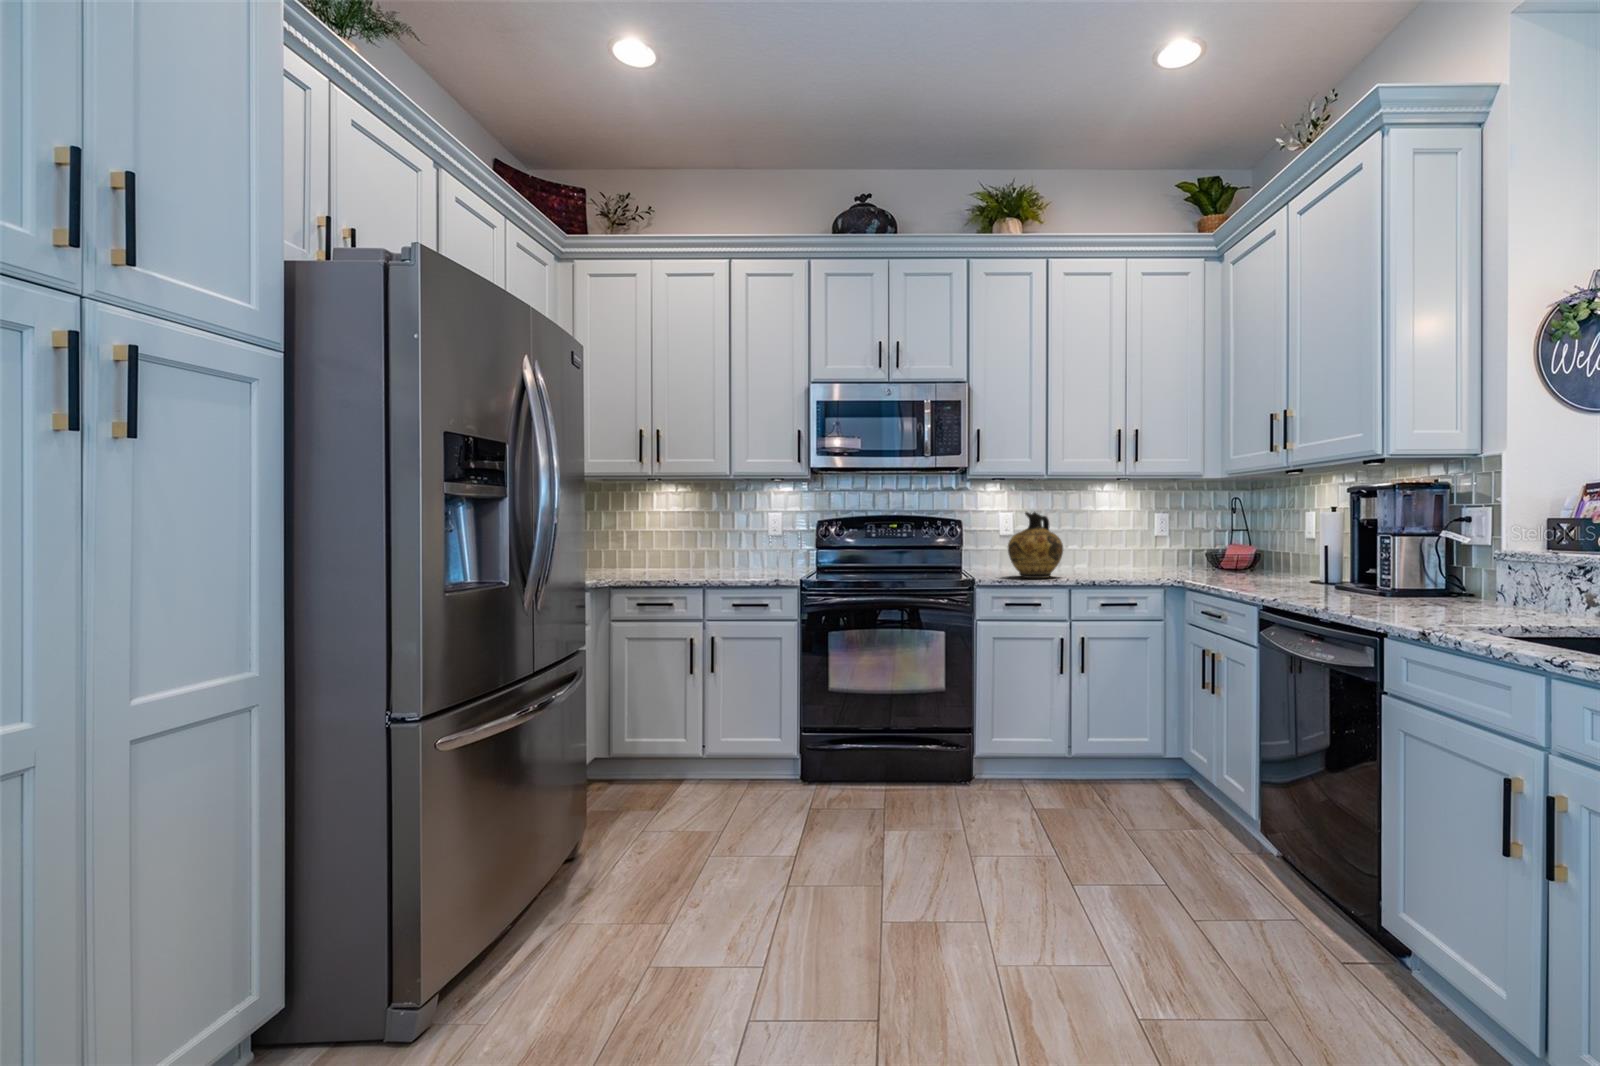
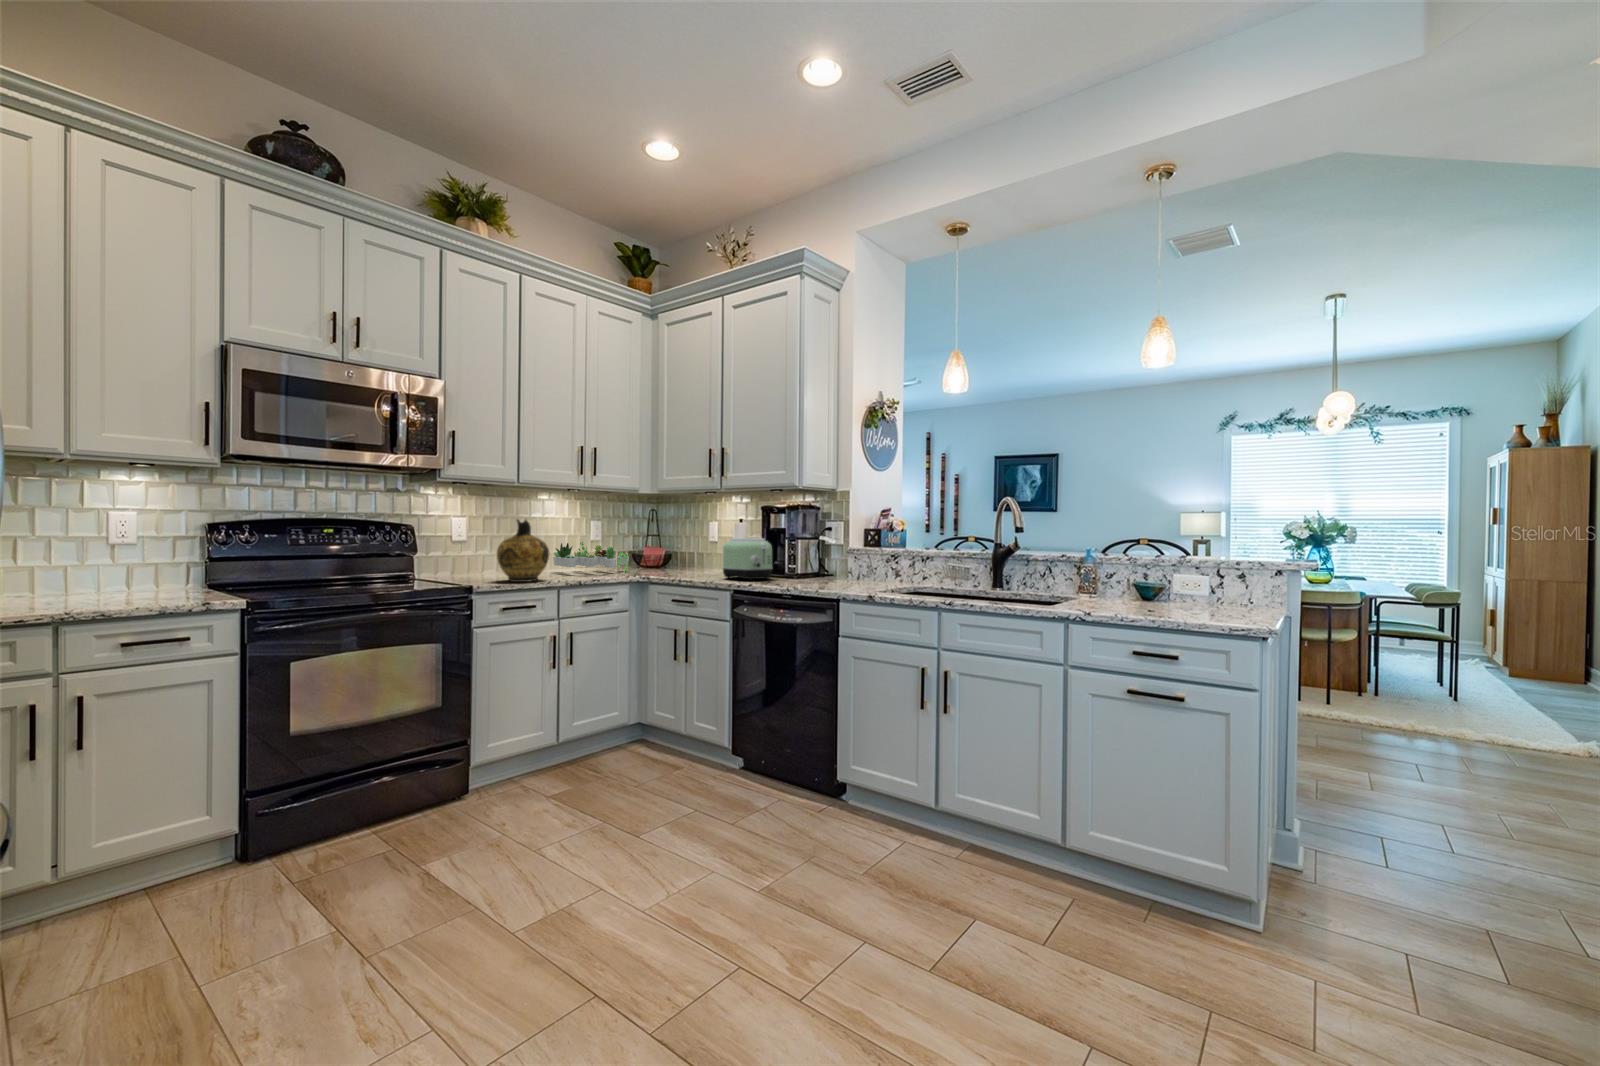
succulent plant: none [1093,534,1185,575] -> present [553,542,629,573]
toaster: none [1271,534,1350,593] -> present [723,538,772,580]

